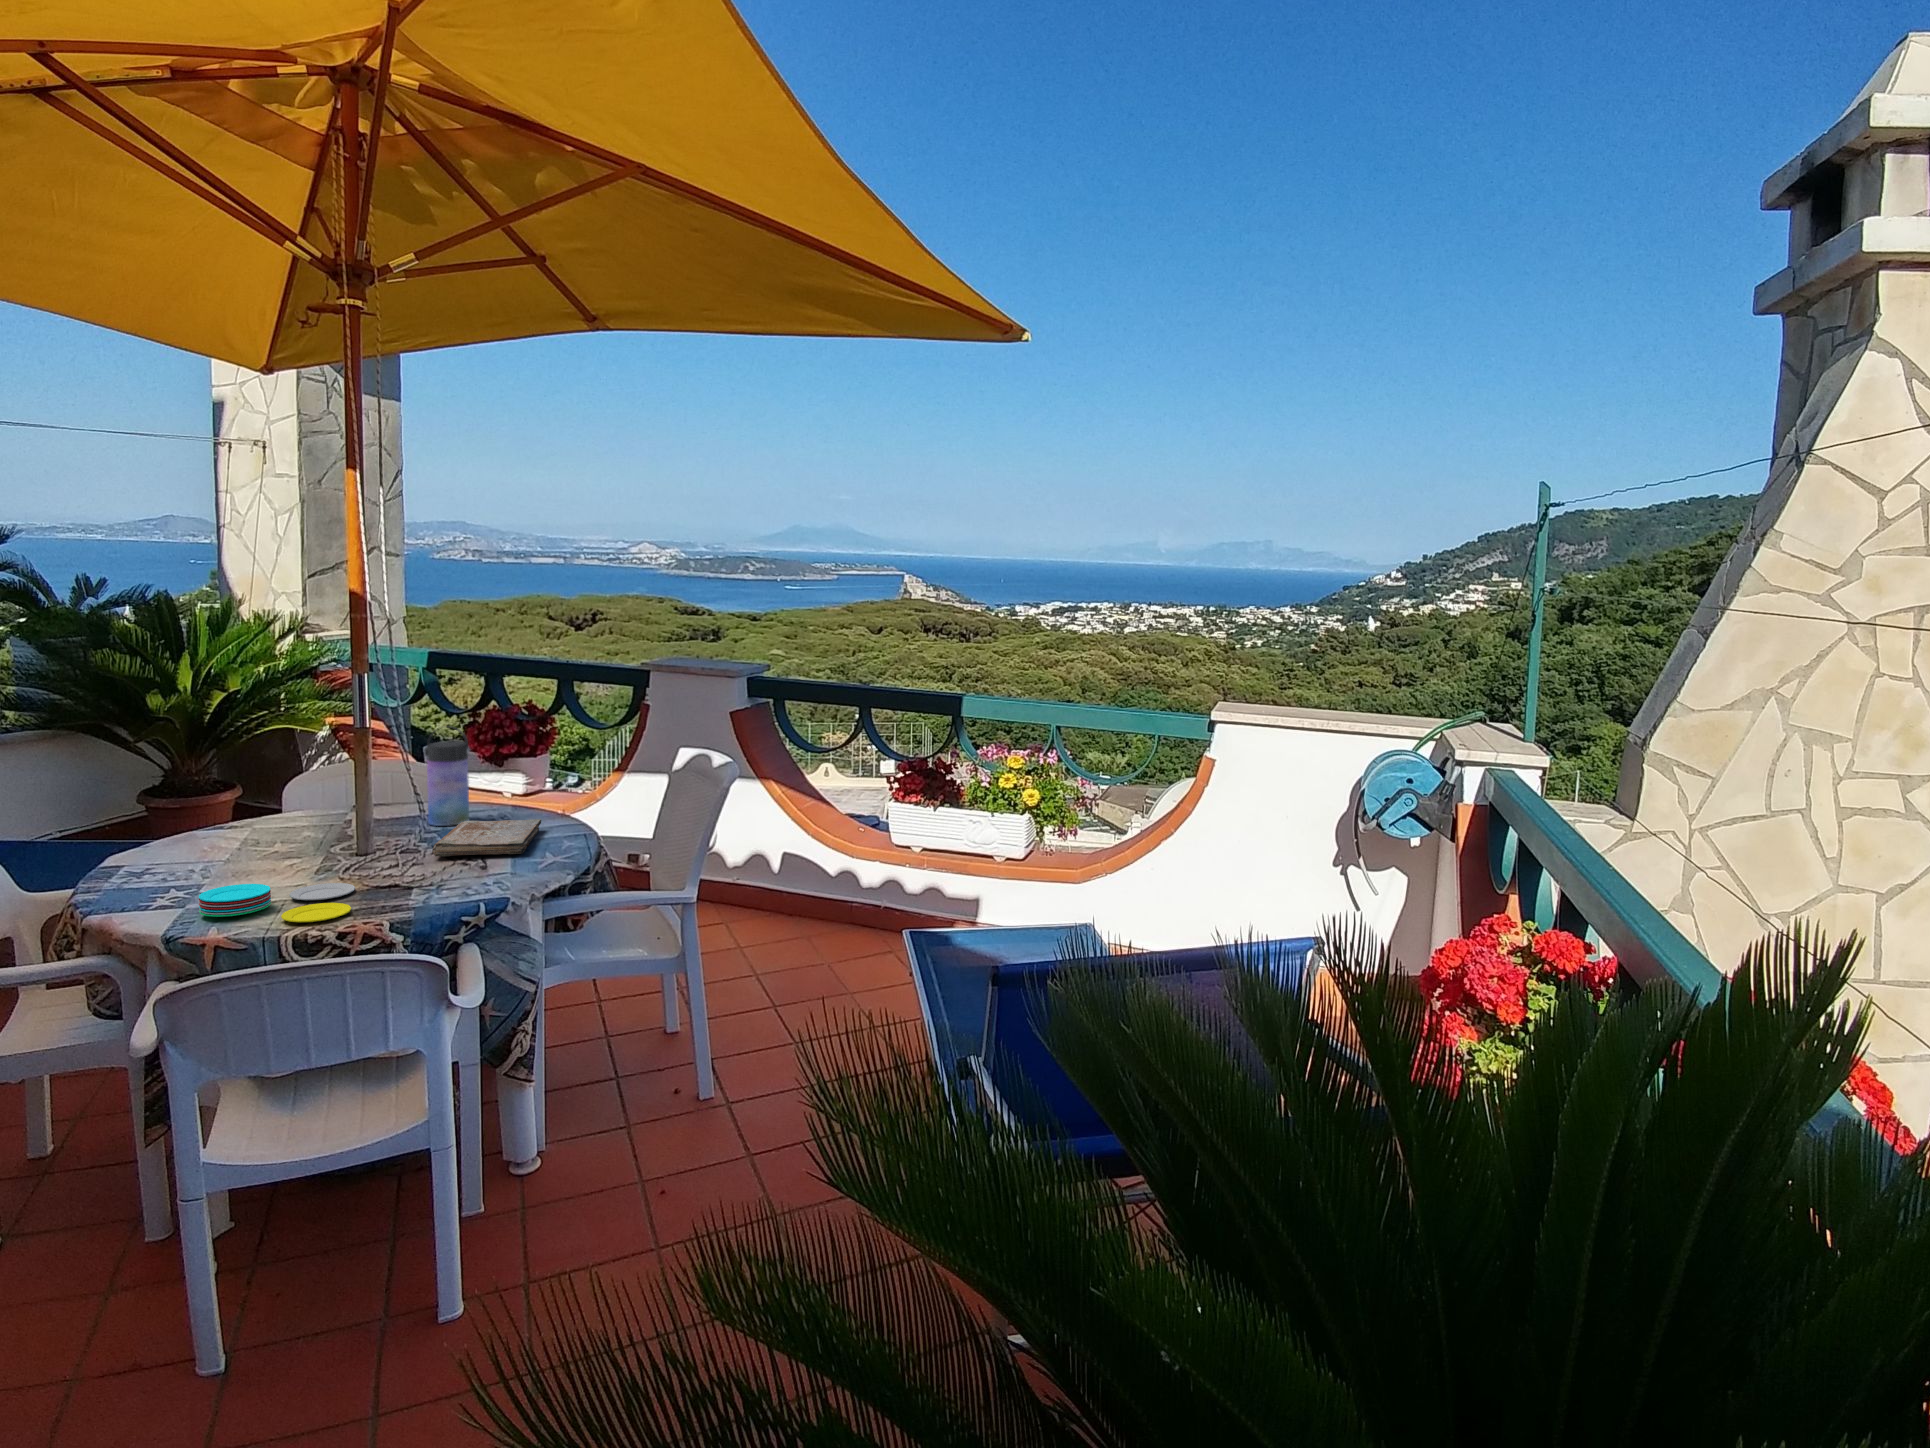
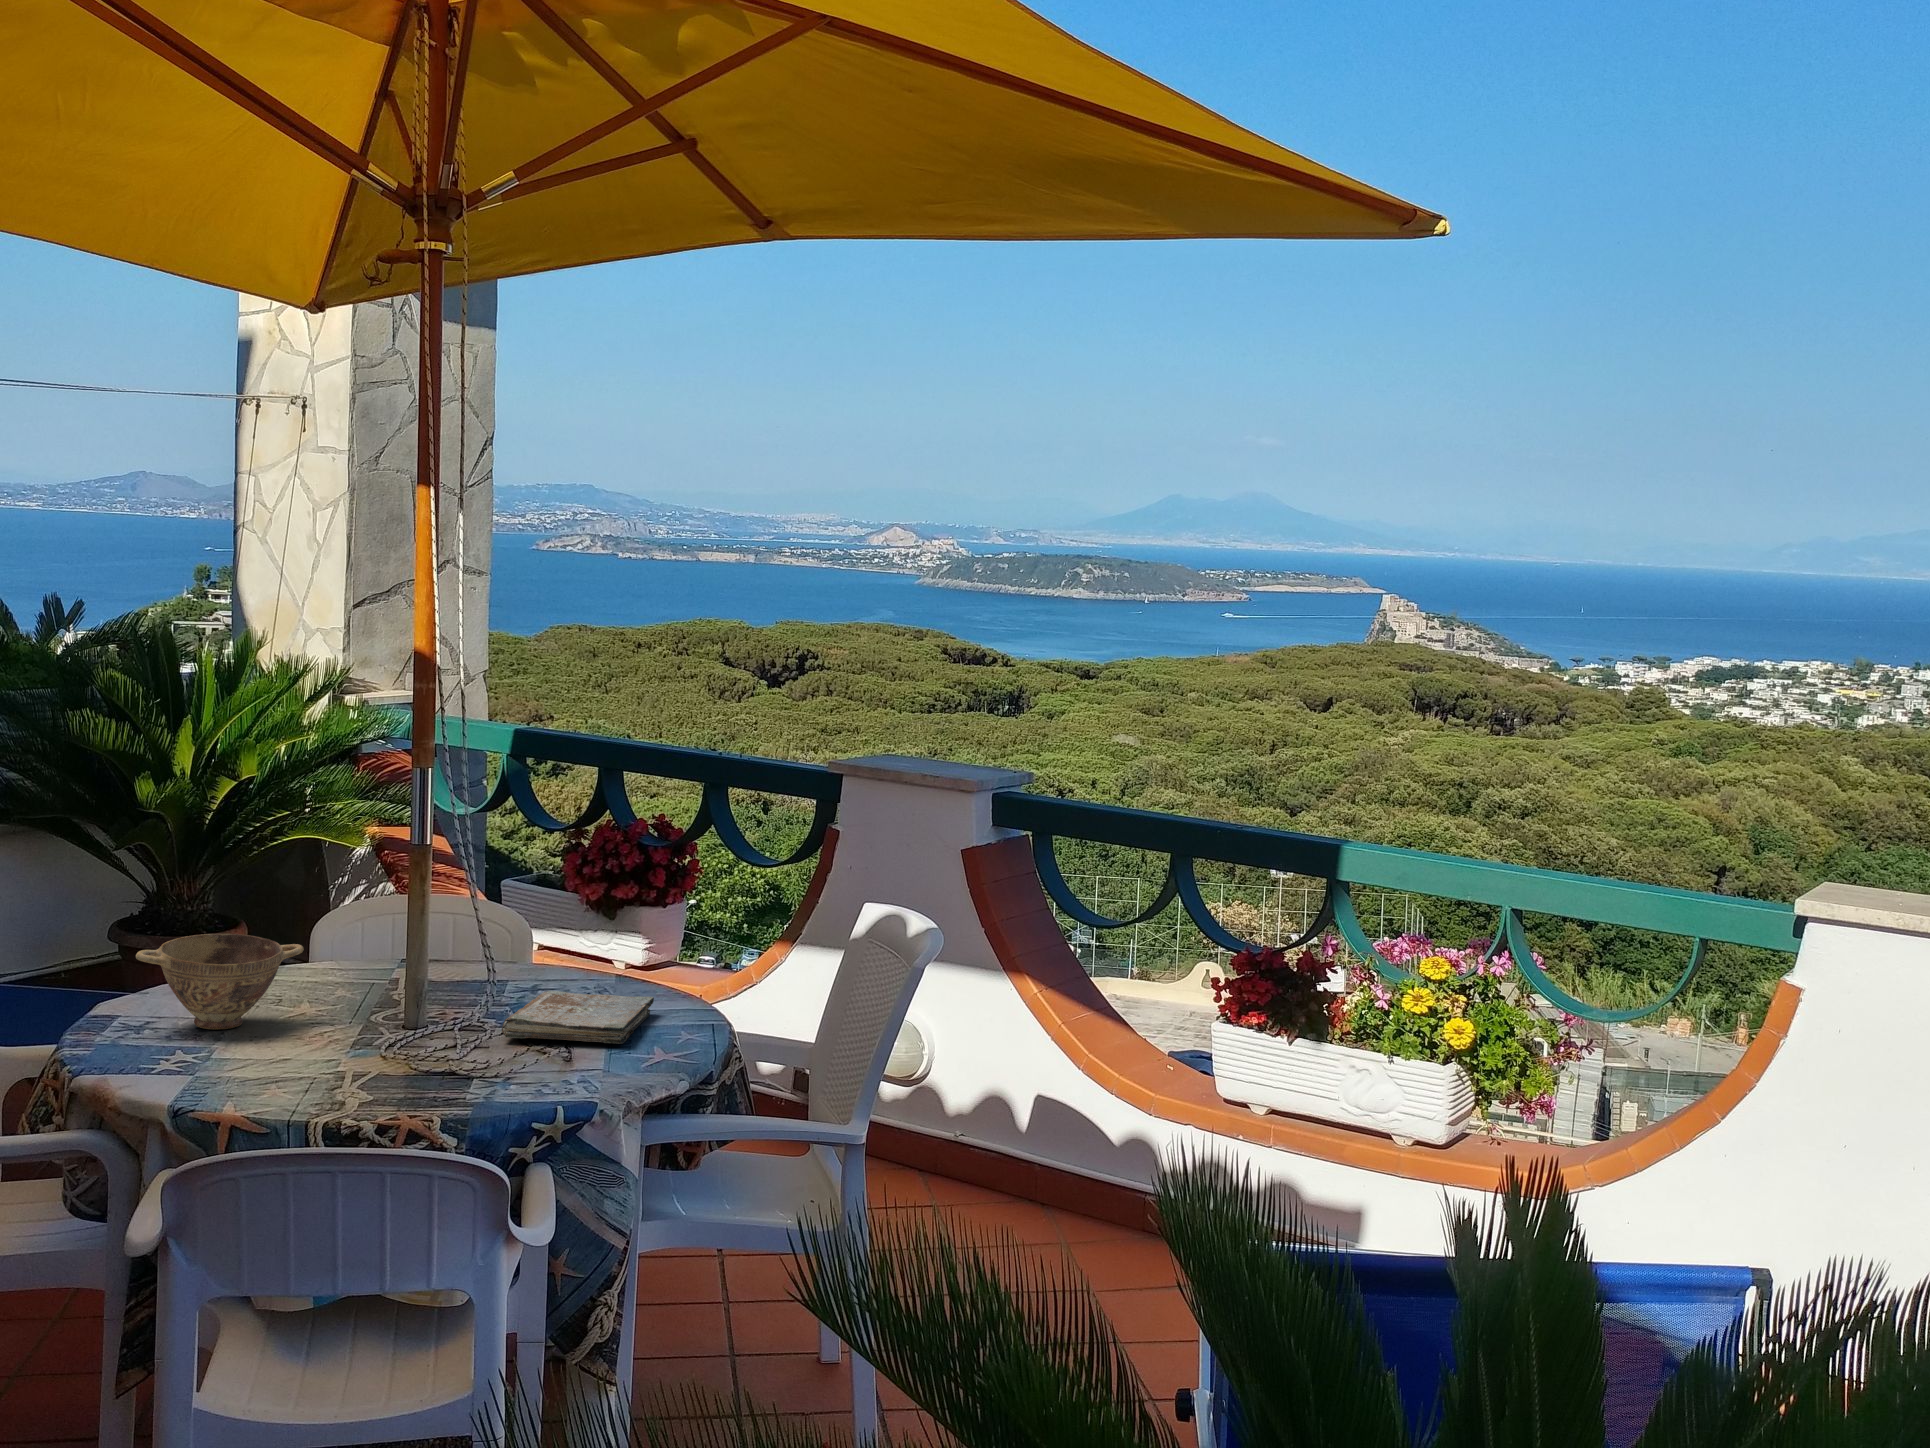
water bottle: present [425,726,469,826] -> none [499,847,562,997]
bowl: none [133,800,274,870] -> present [136,934,304,1029]
plate: present [199,883,355,922] -> none [210,1050,400,1107]

